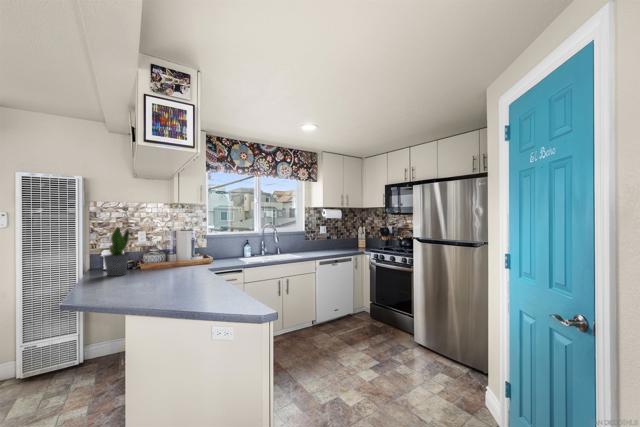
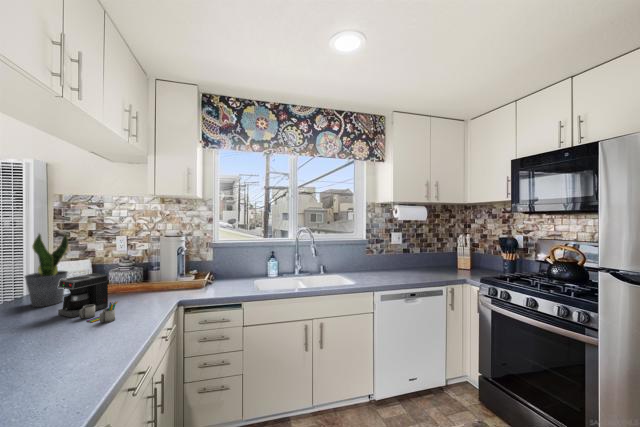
coffee maker: none [143,252,190,277] -> present [58,273,118,323]

